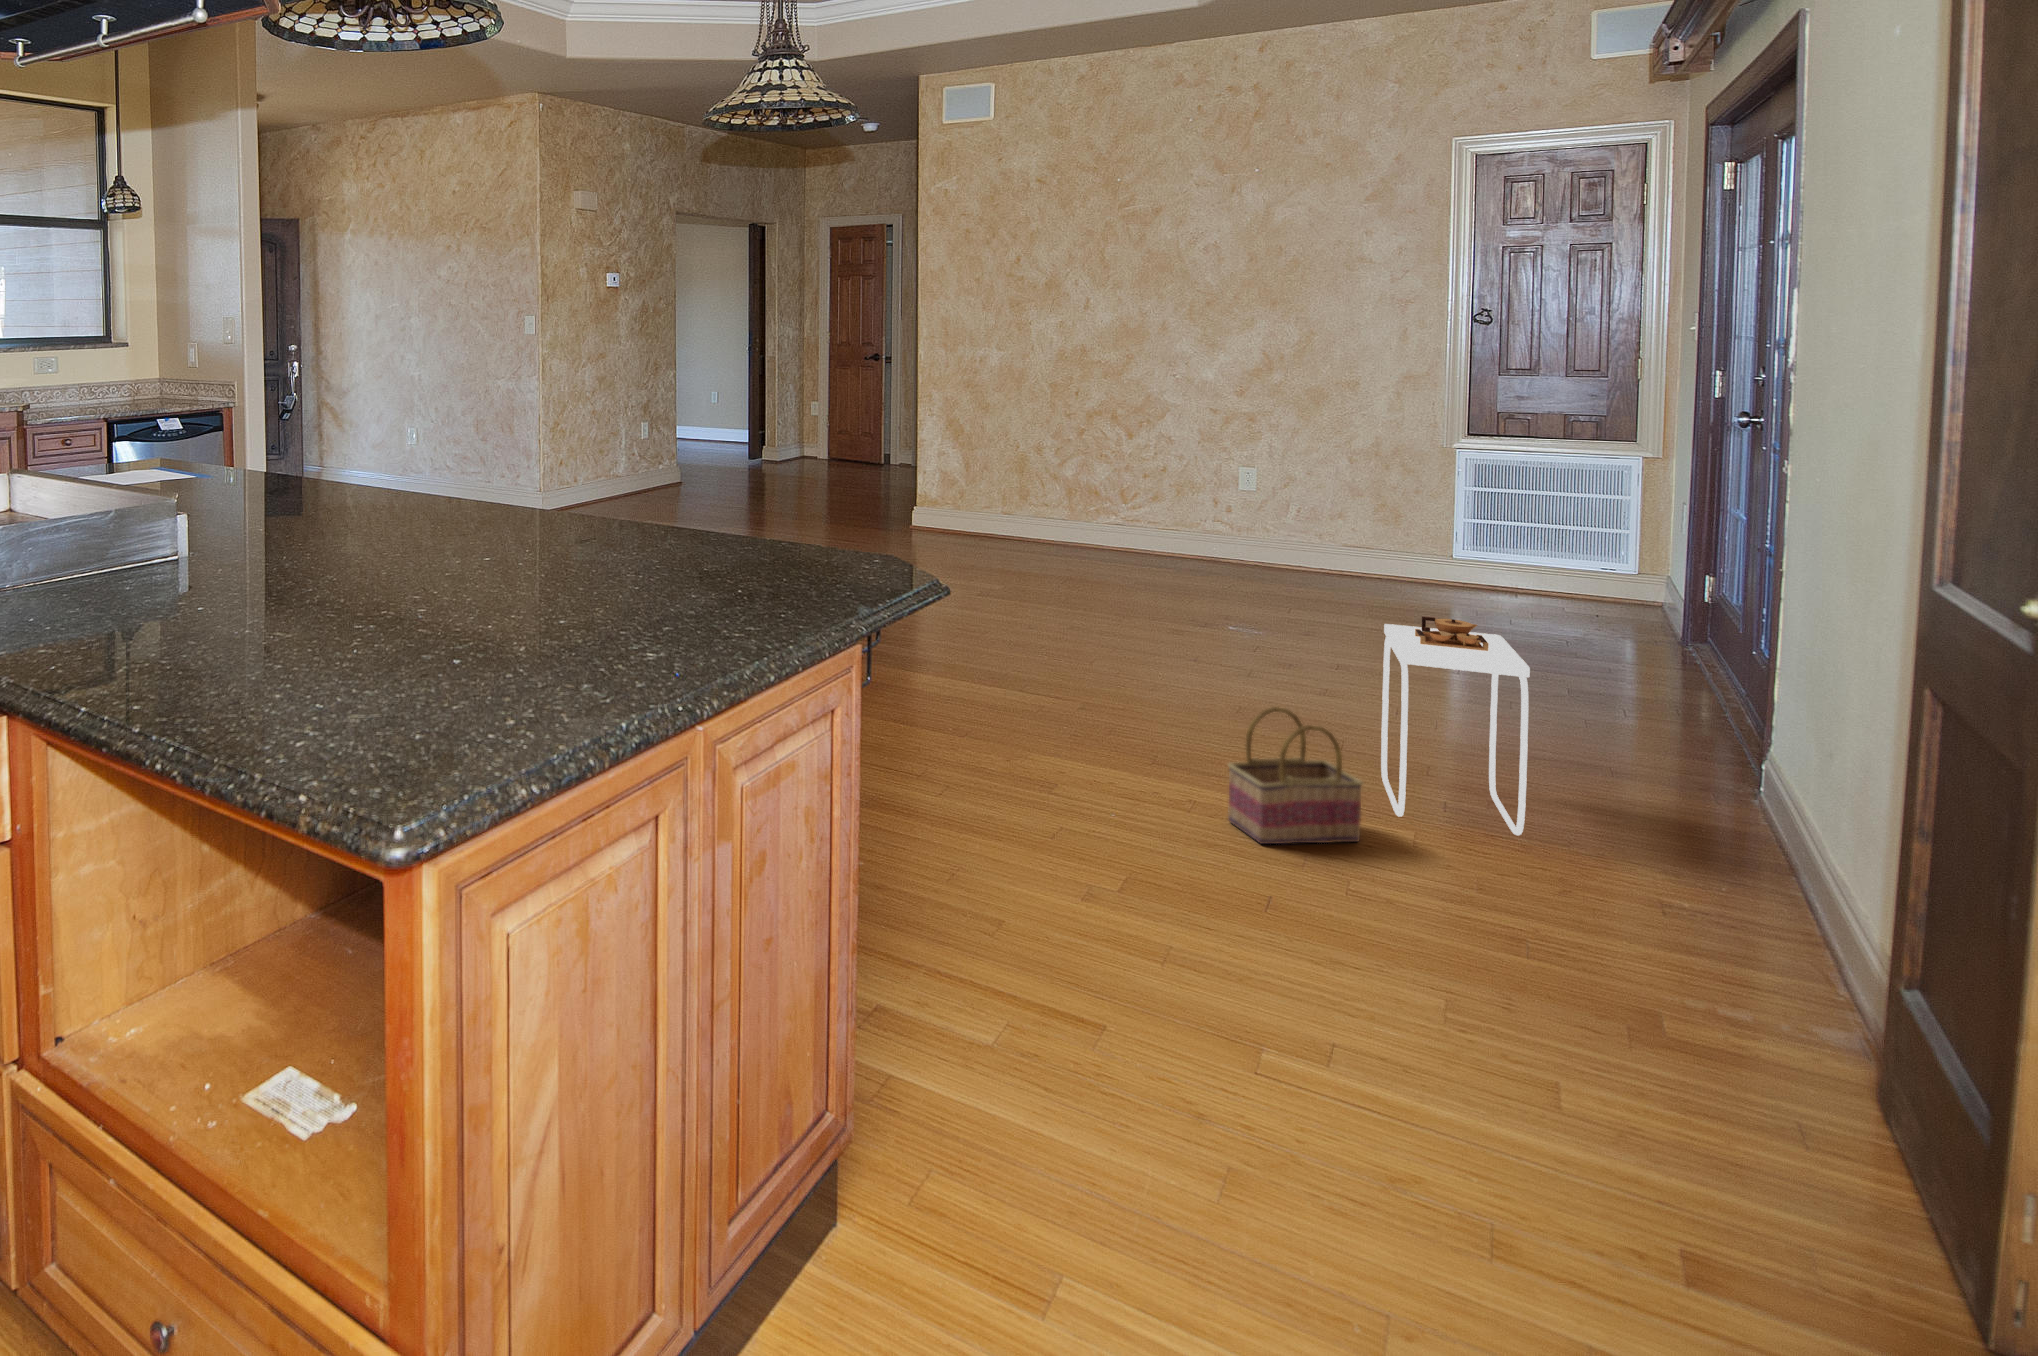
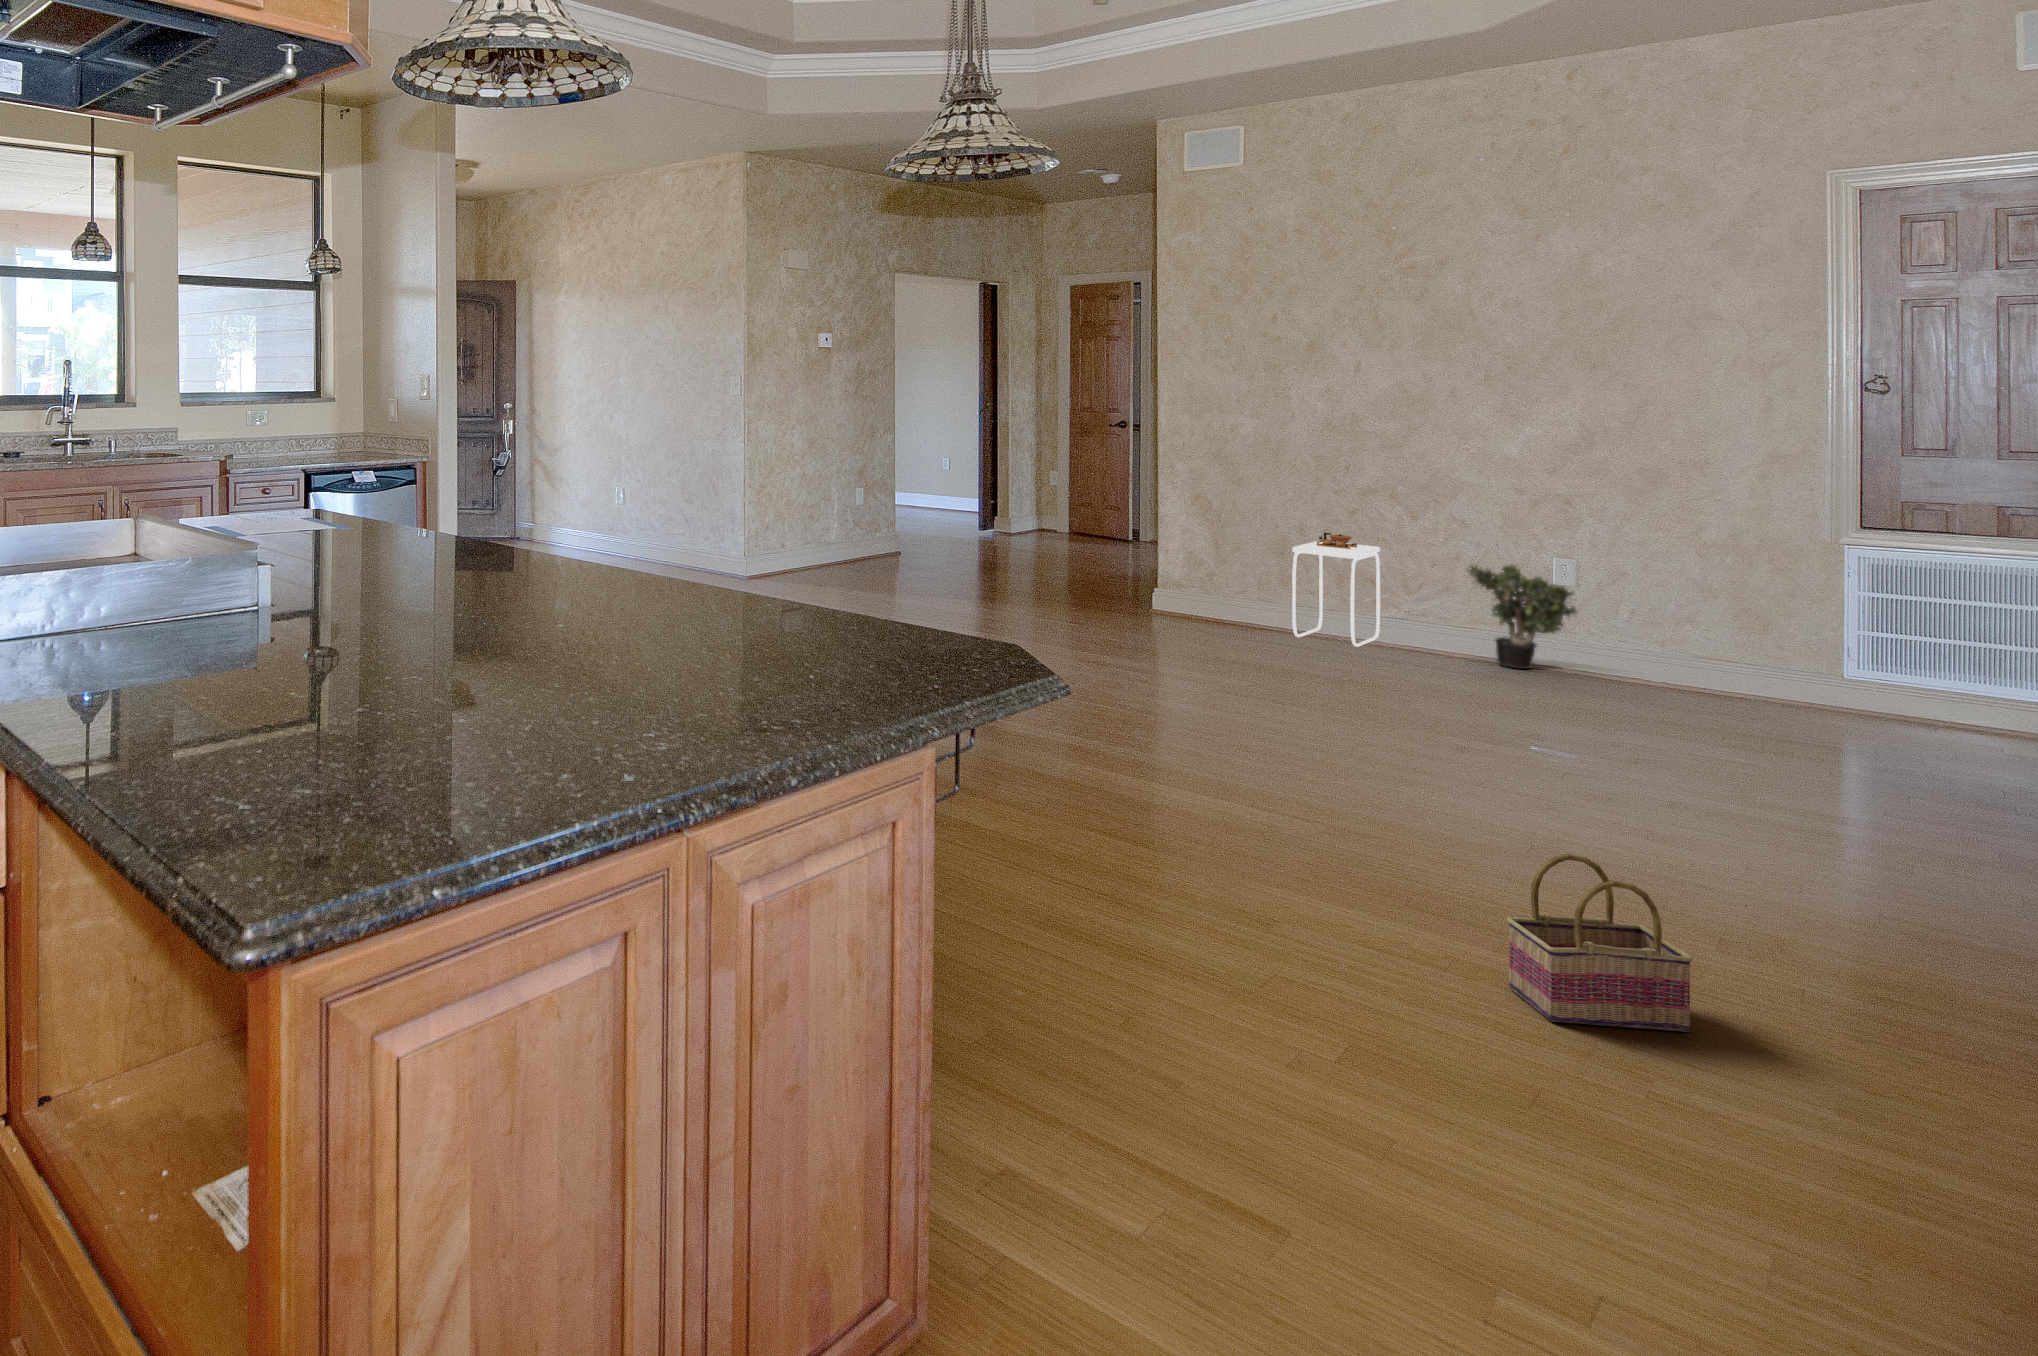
potted plant: none [1175,473,1262,563] -> present [1467,564,1577,669]
side table: present [1381,616,1530,835] -> present [1292,533,1380,647]

